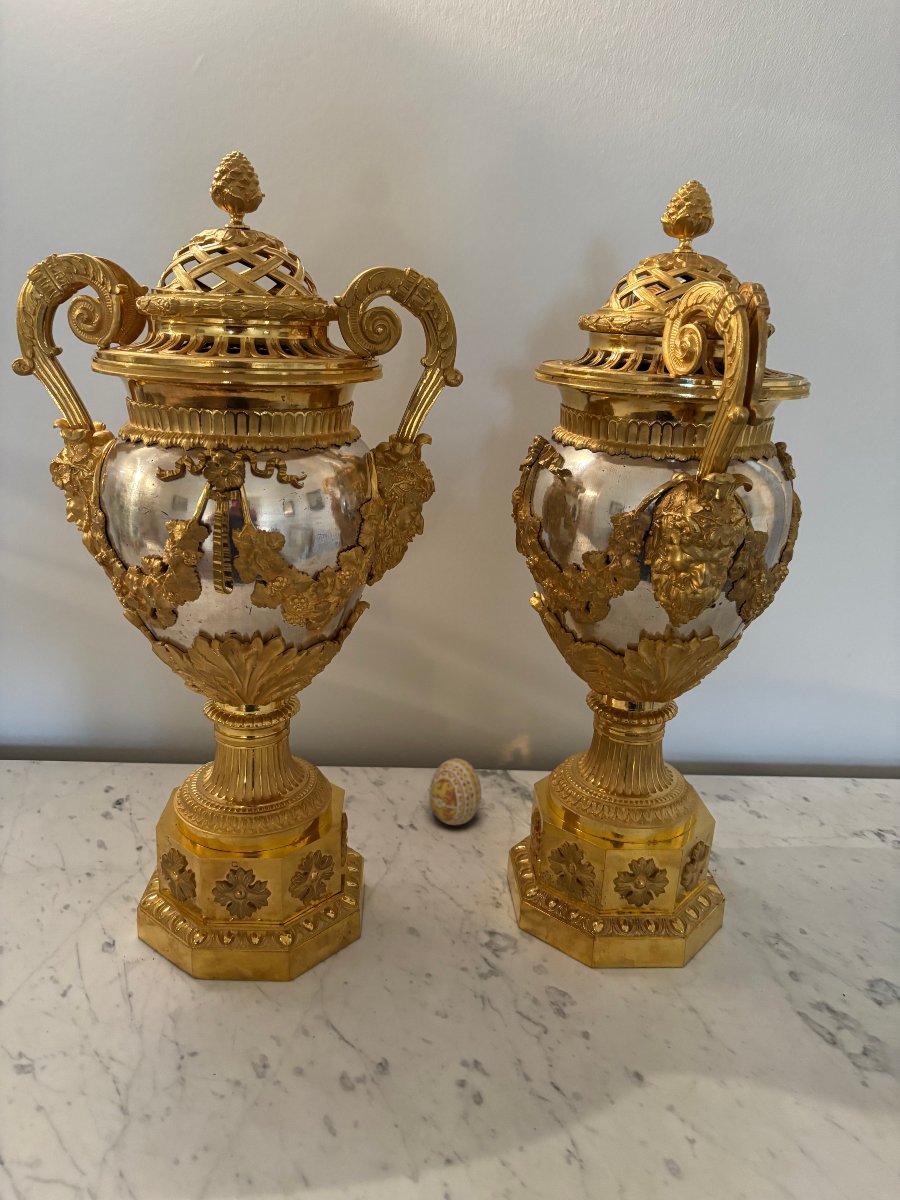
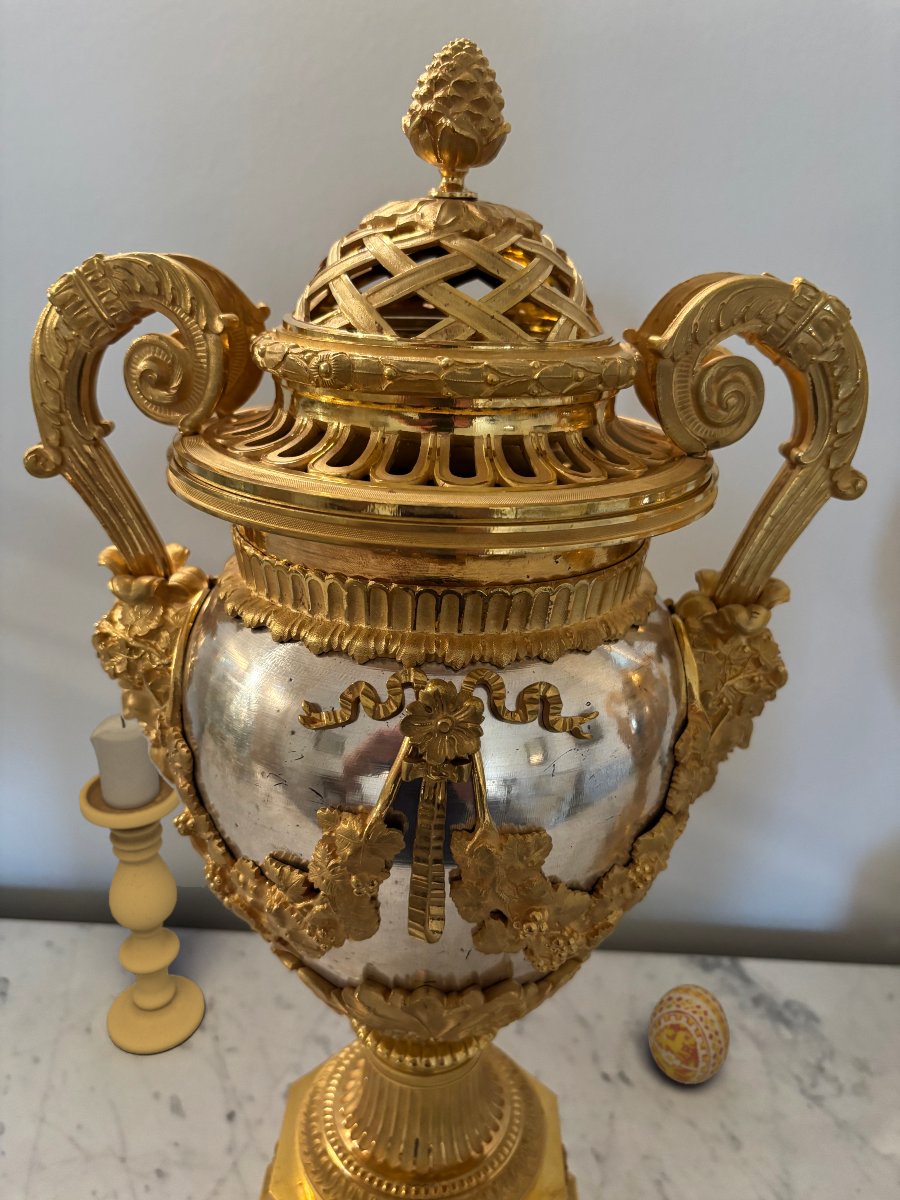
candle holder: none [38,576,127,823] -> present [79,713,205,1054]

